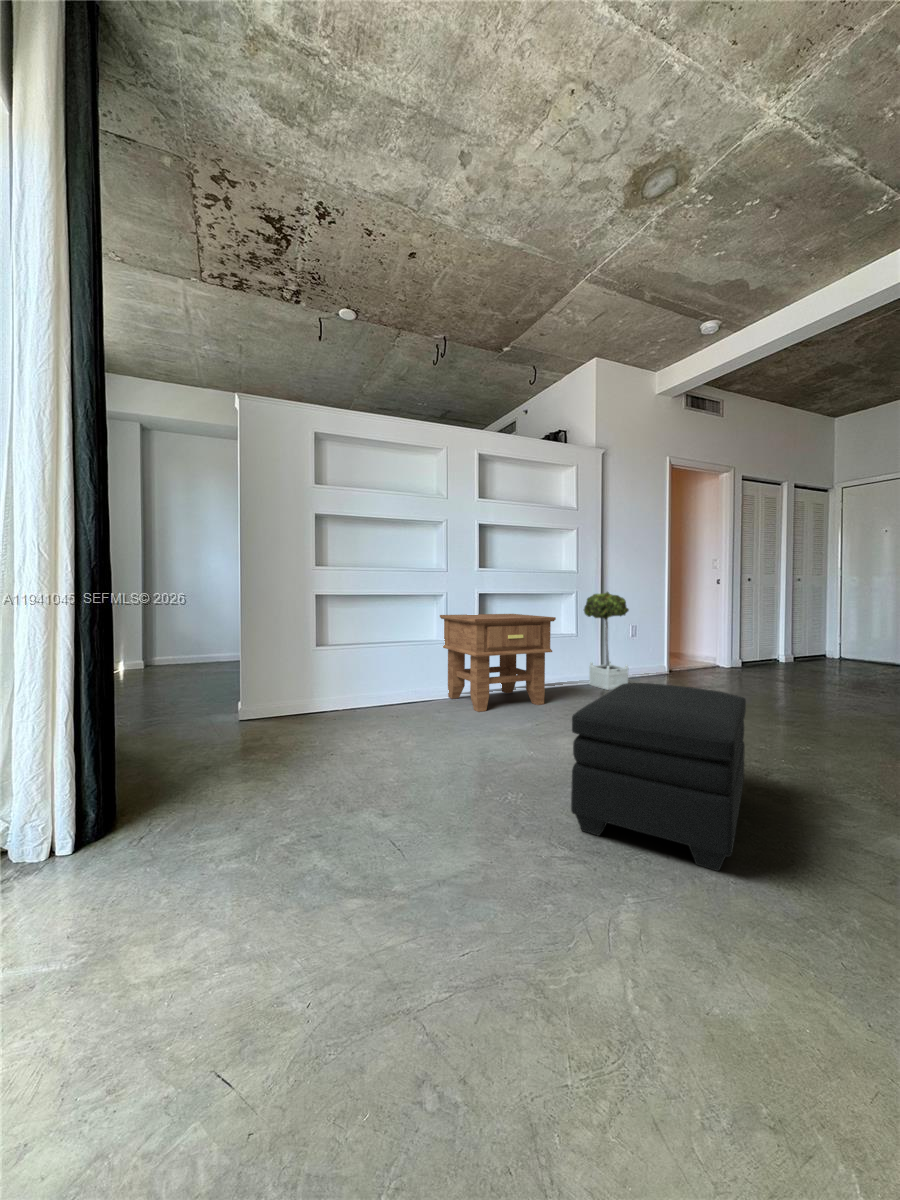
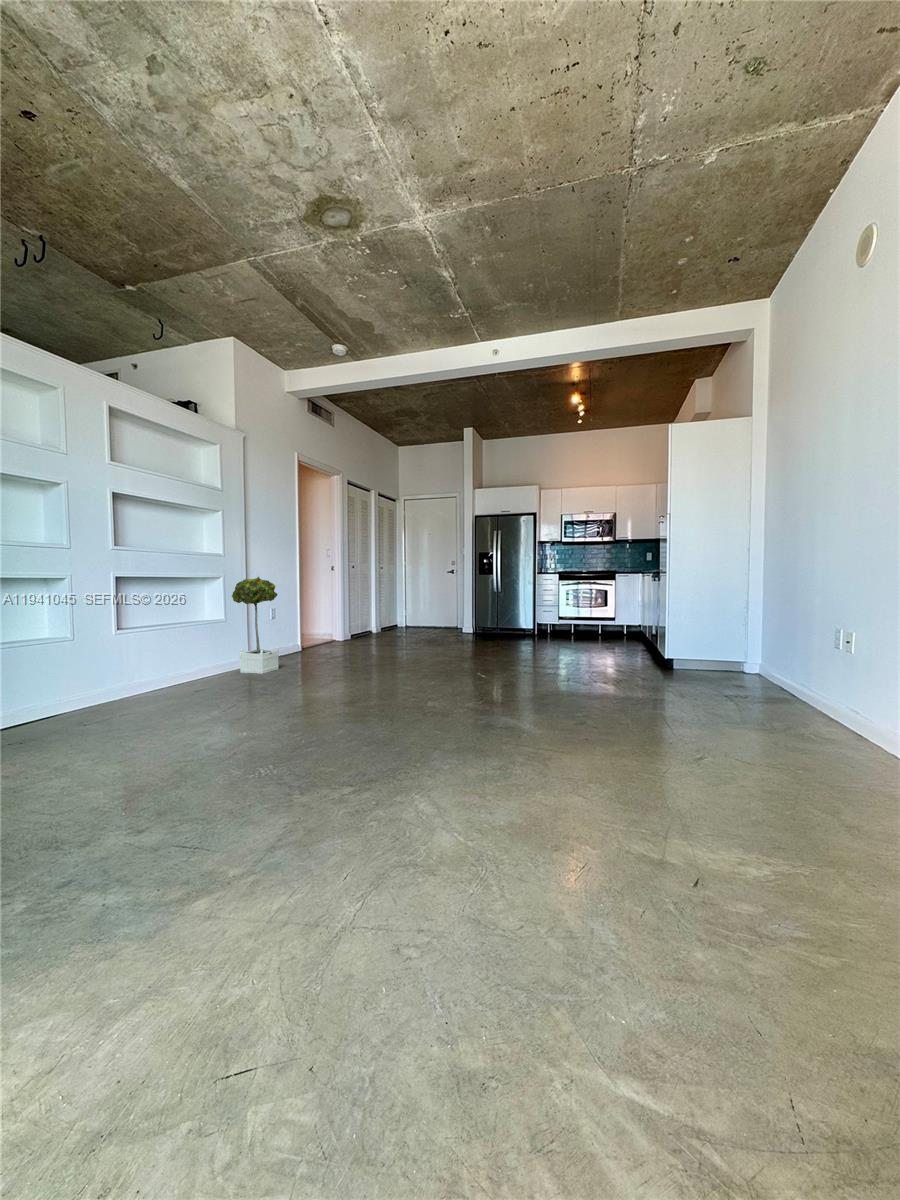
side table: present [440,614,556,712] -> none [57,603,221,718]
ottoman: present [571,683,746,871] -> none [335,647,457,776]

